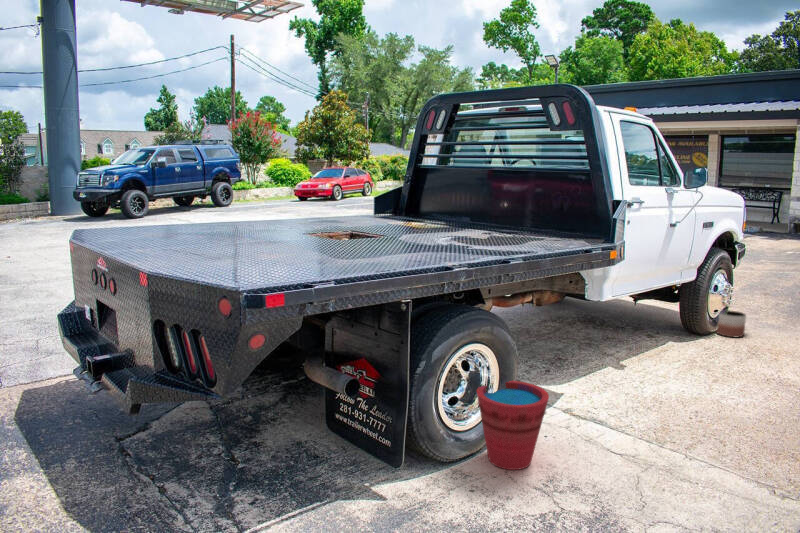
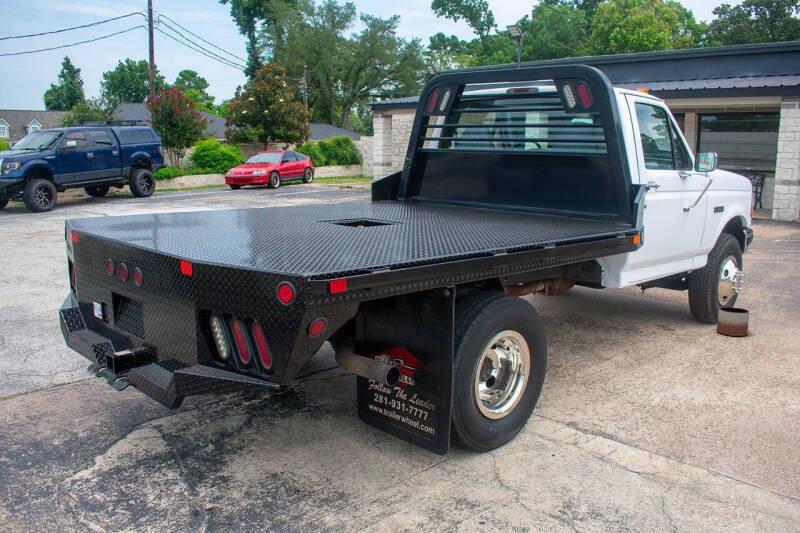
bucket: present [477,381,549,470] -> none [480,394,562,496]

